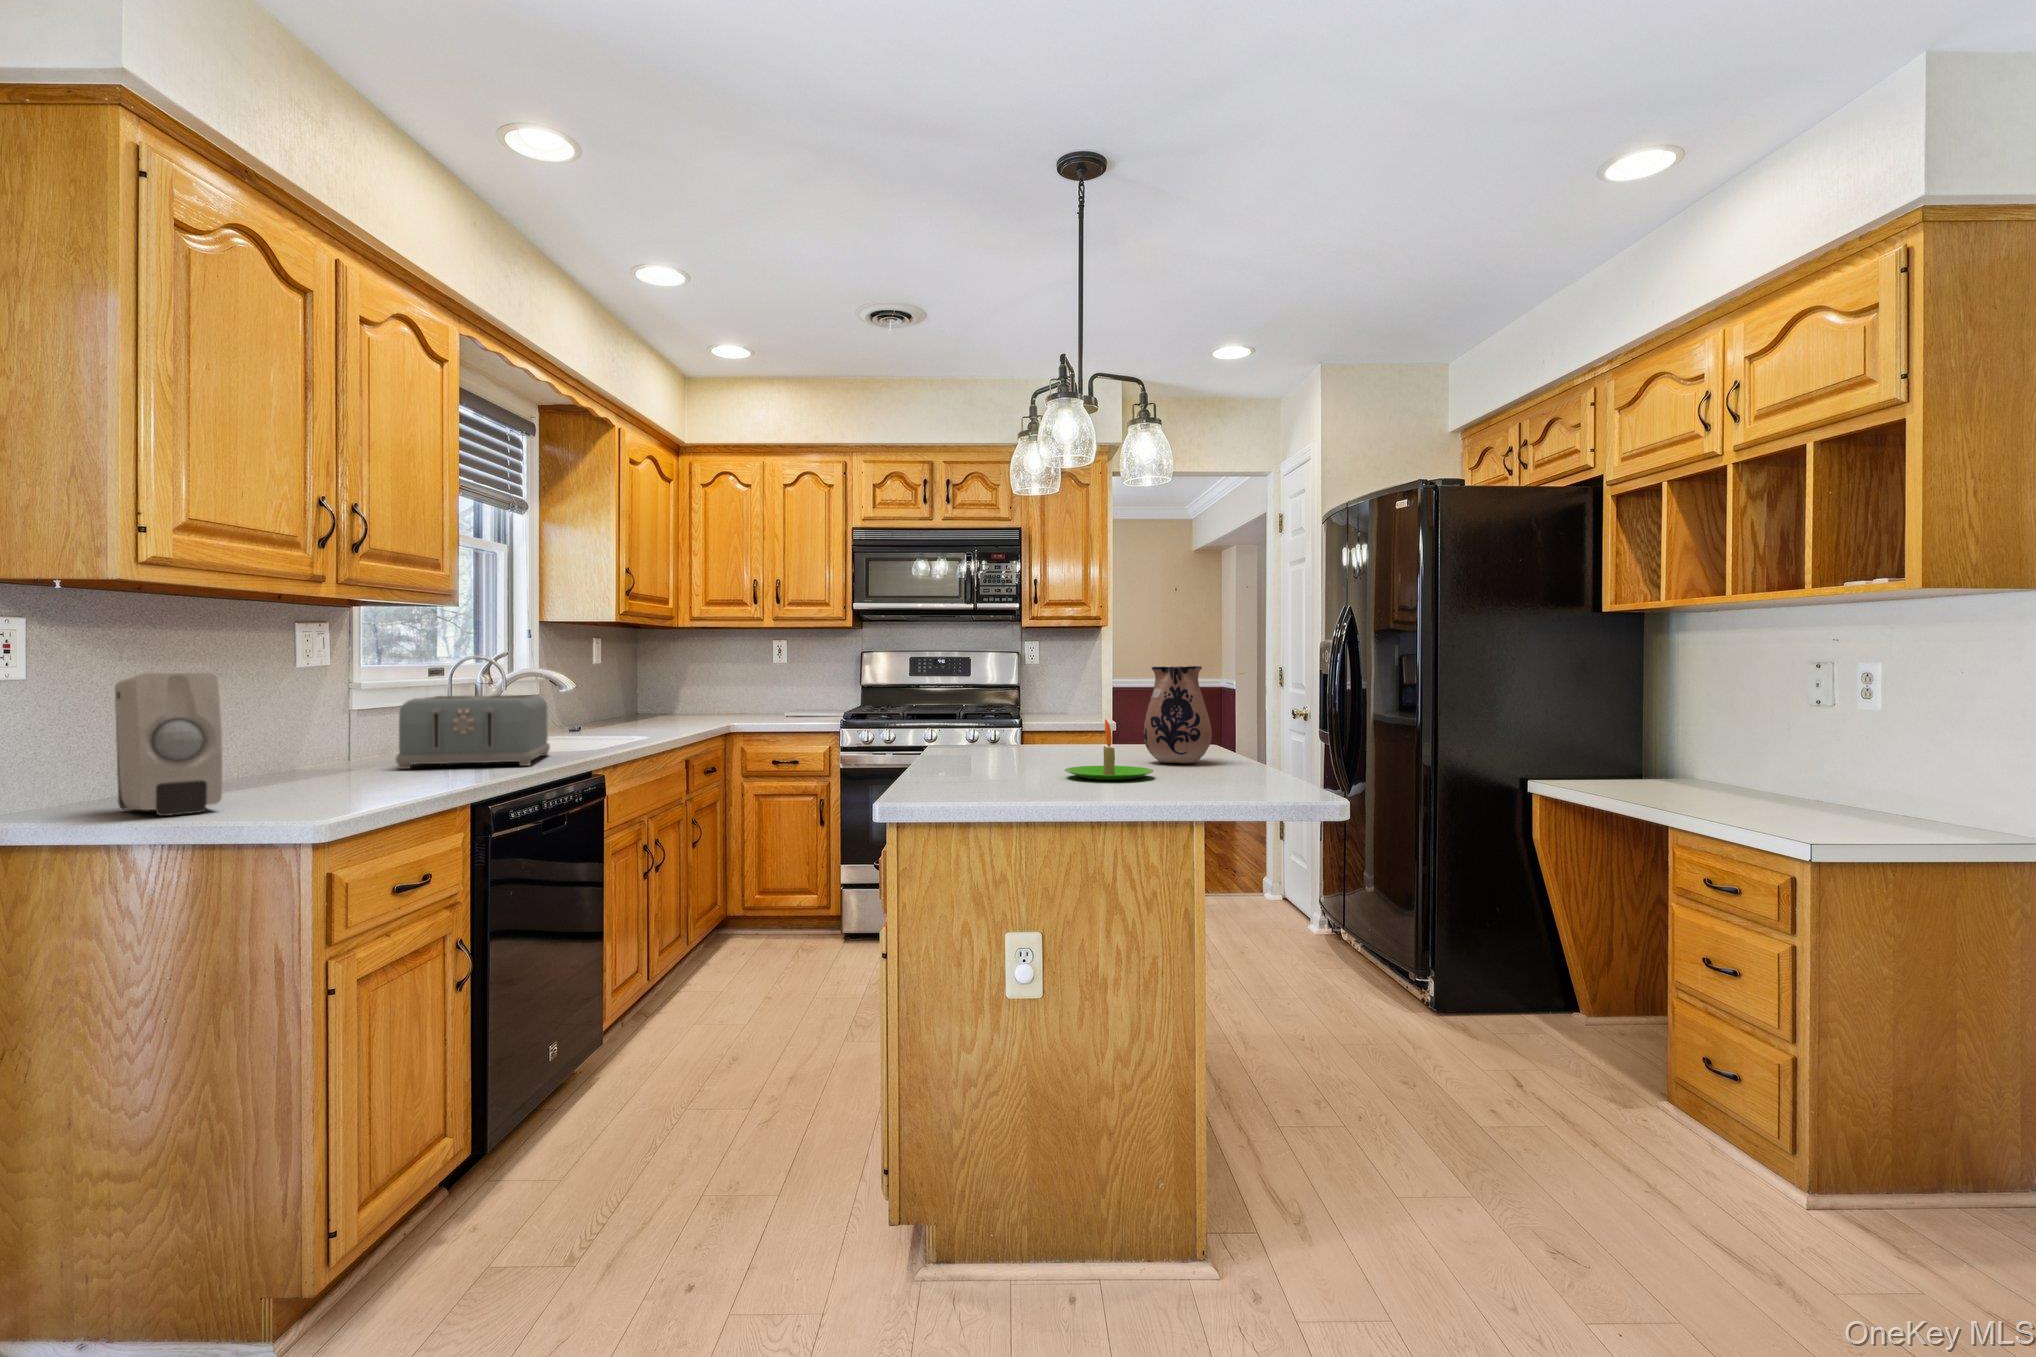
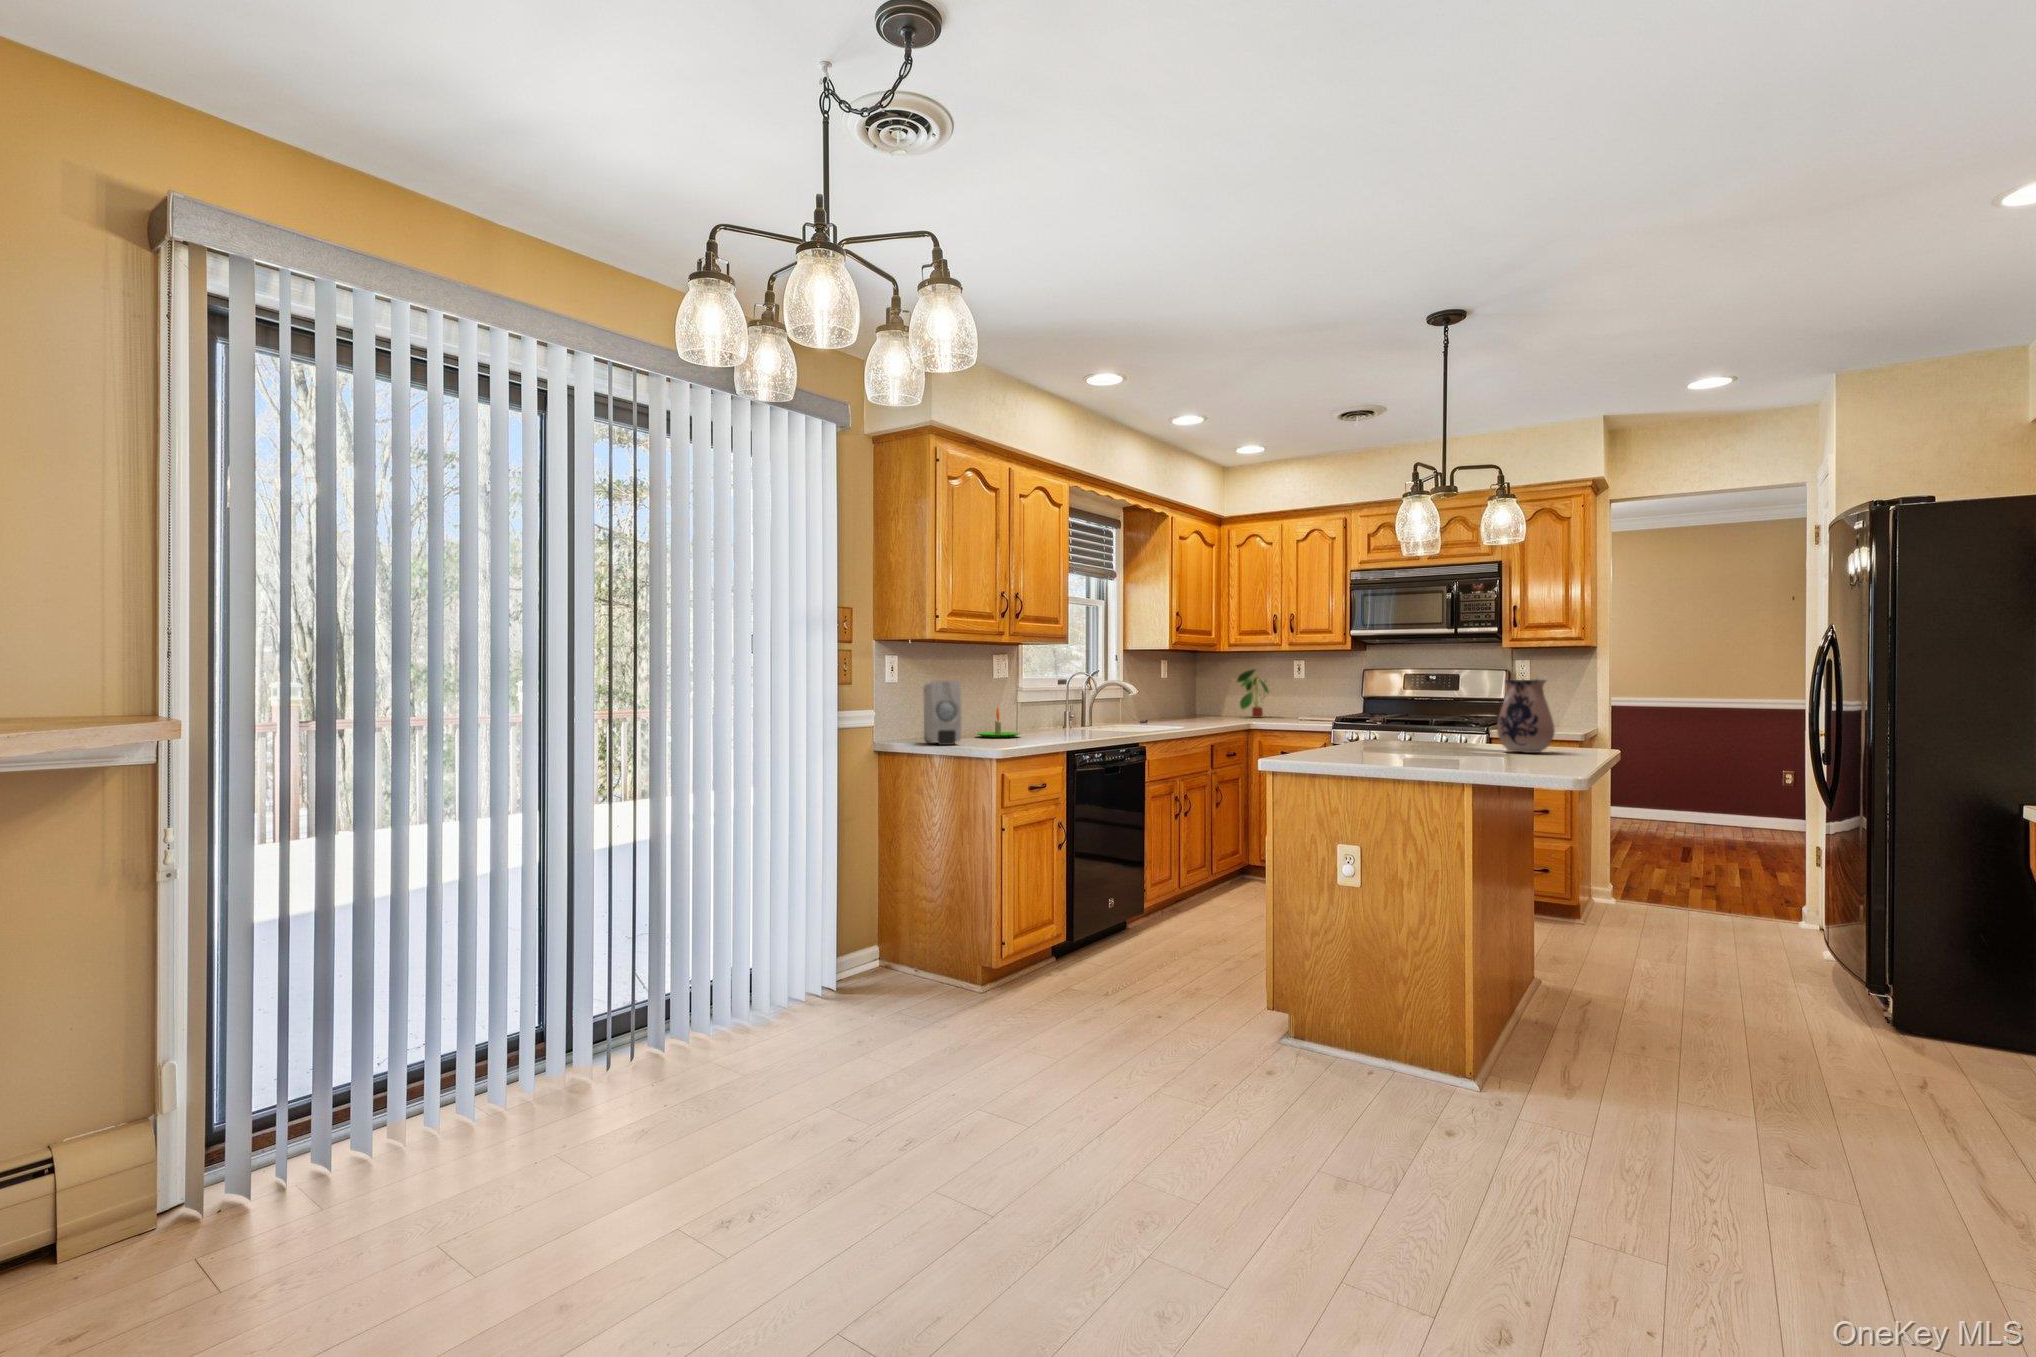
plant: none [693,651,764,717] -> present [1237,669,1269,718]
toaster: present [396,695,550,769] -> none [1035,695,1117,736]
candle: present [1065,719,1153,780] -> present [975,707,1021,738]

